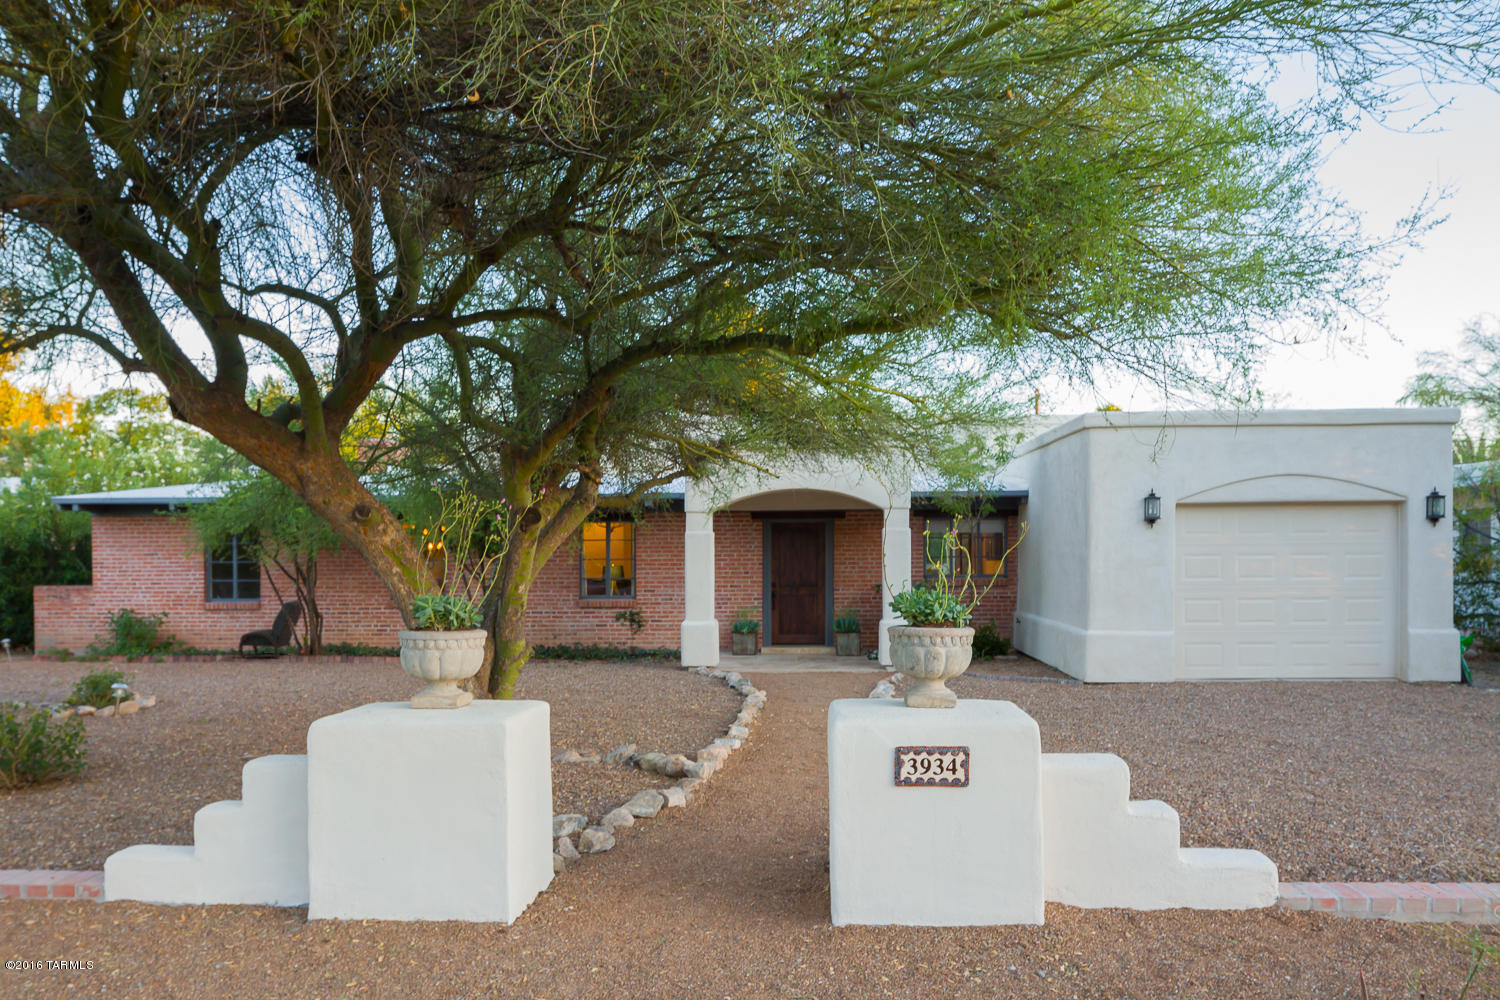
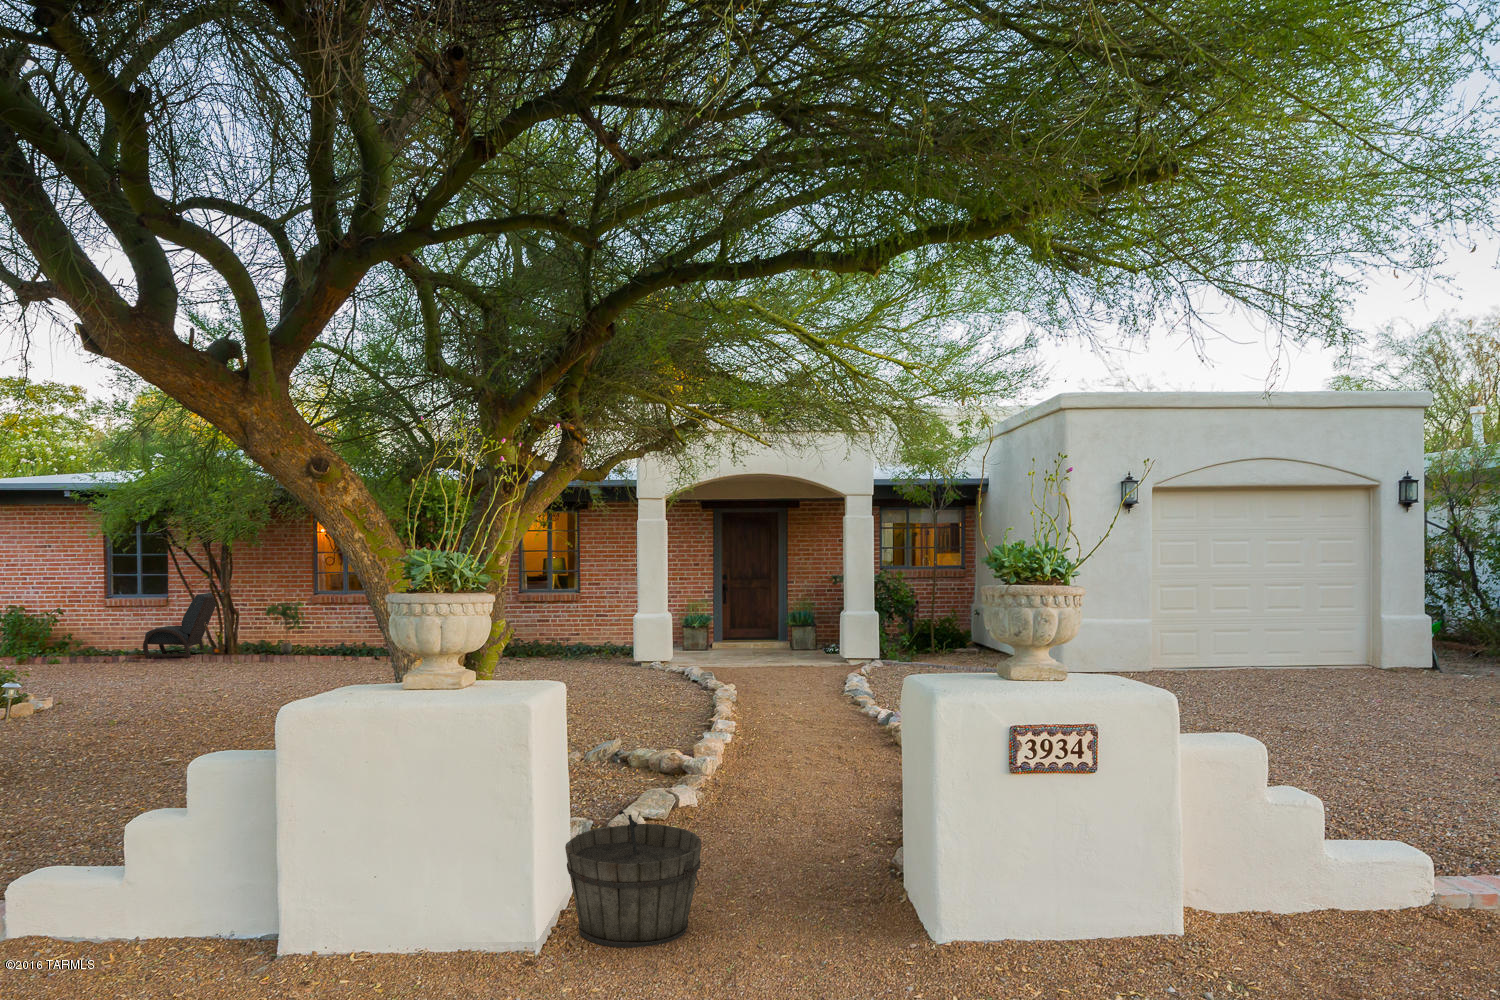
potted plant: present [615,608,647,656] -> present [266,602,305,654]
wooden bucket: none [540,809,652,923] -> present [565,810,701,948]

